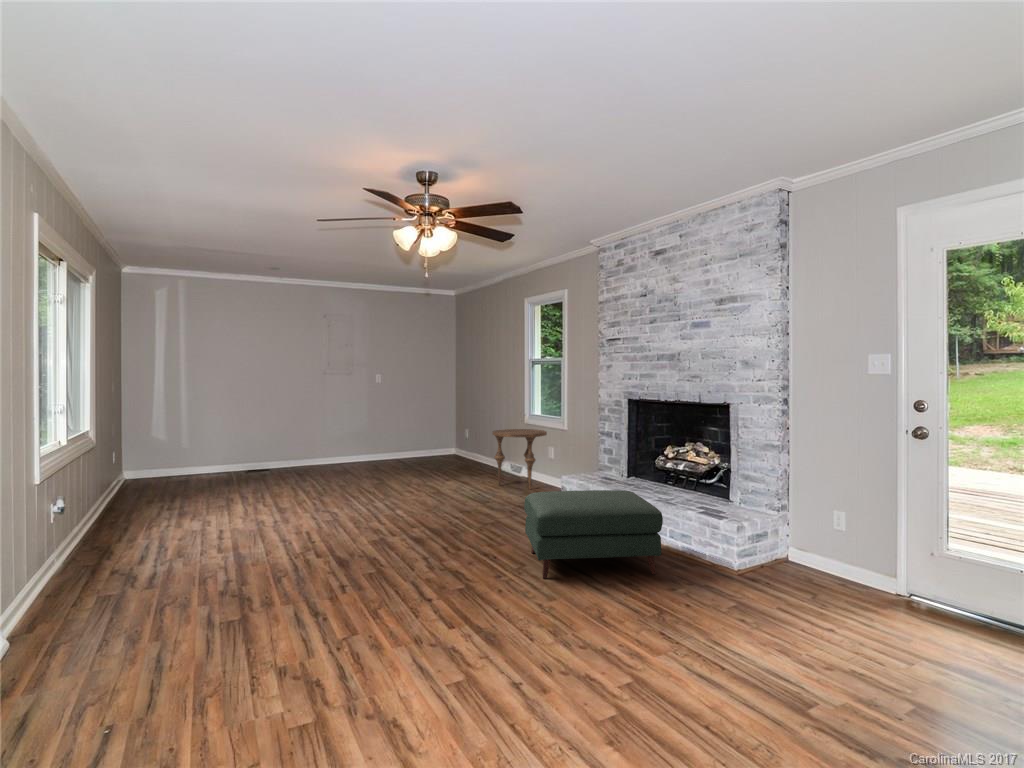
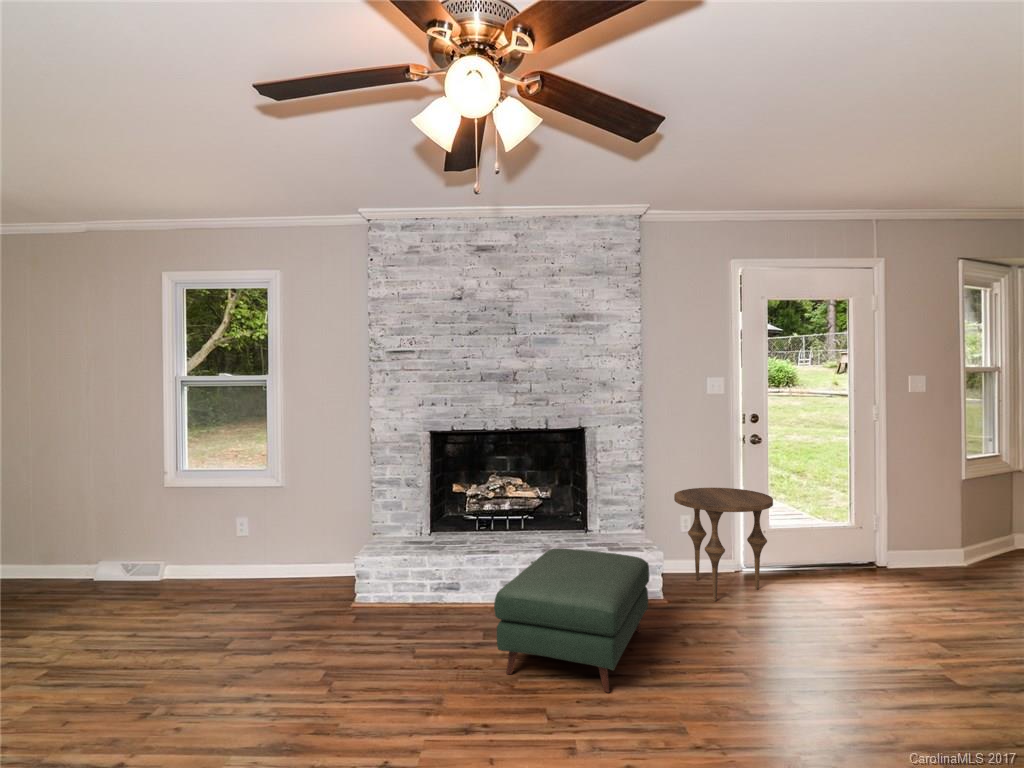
side table: present [493,429,547,489] -> present [674,488,773,601]

